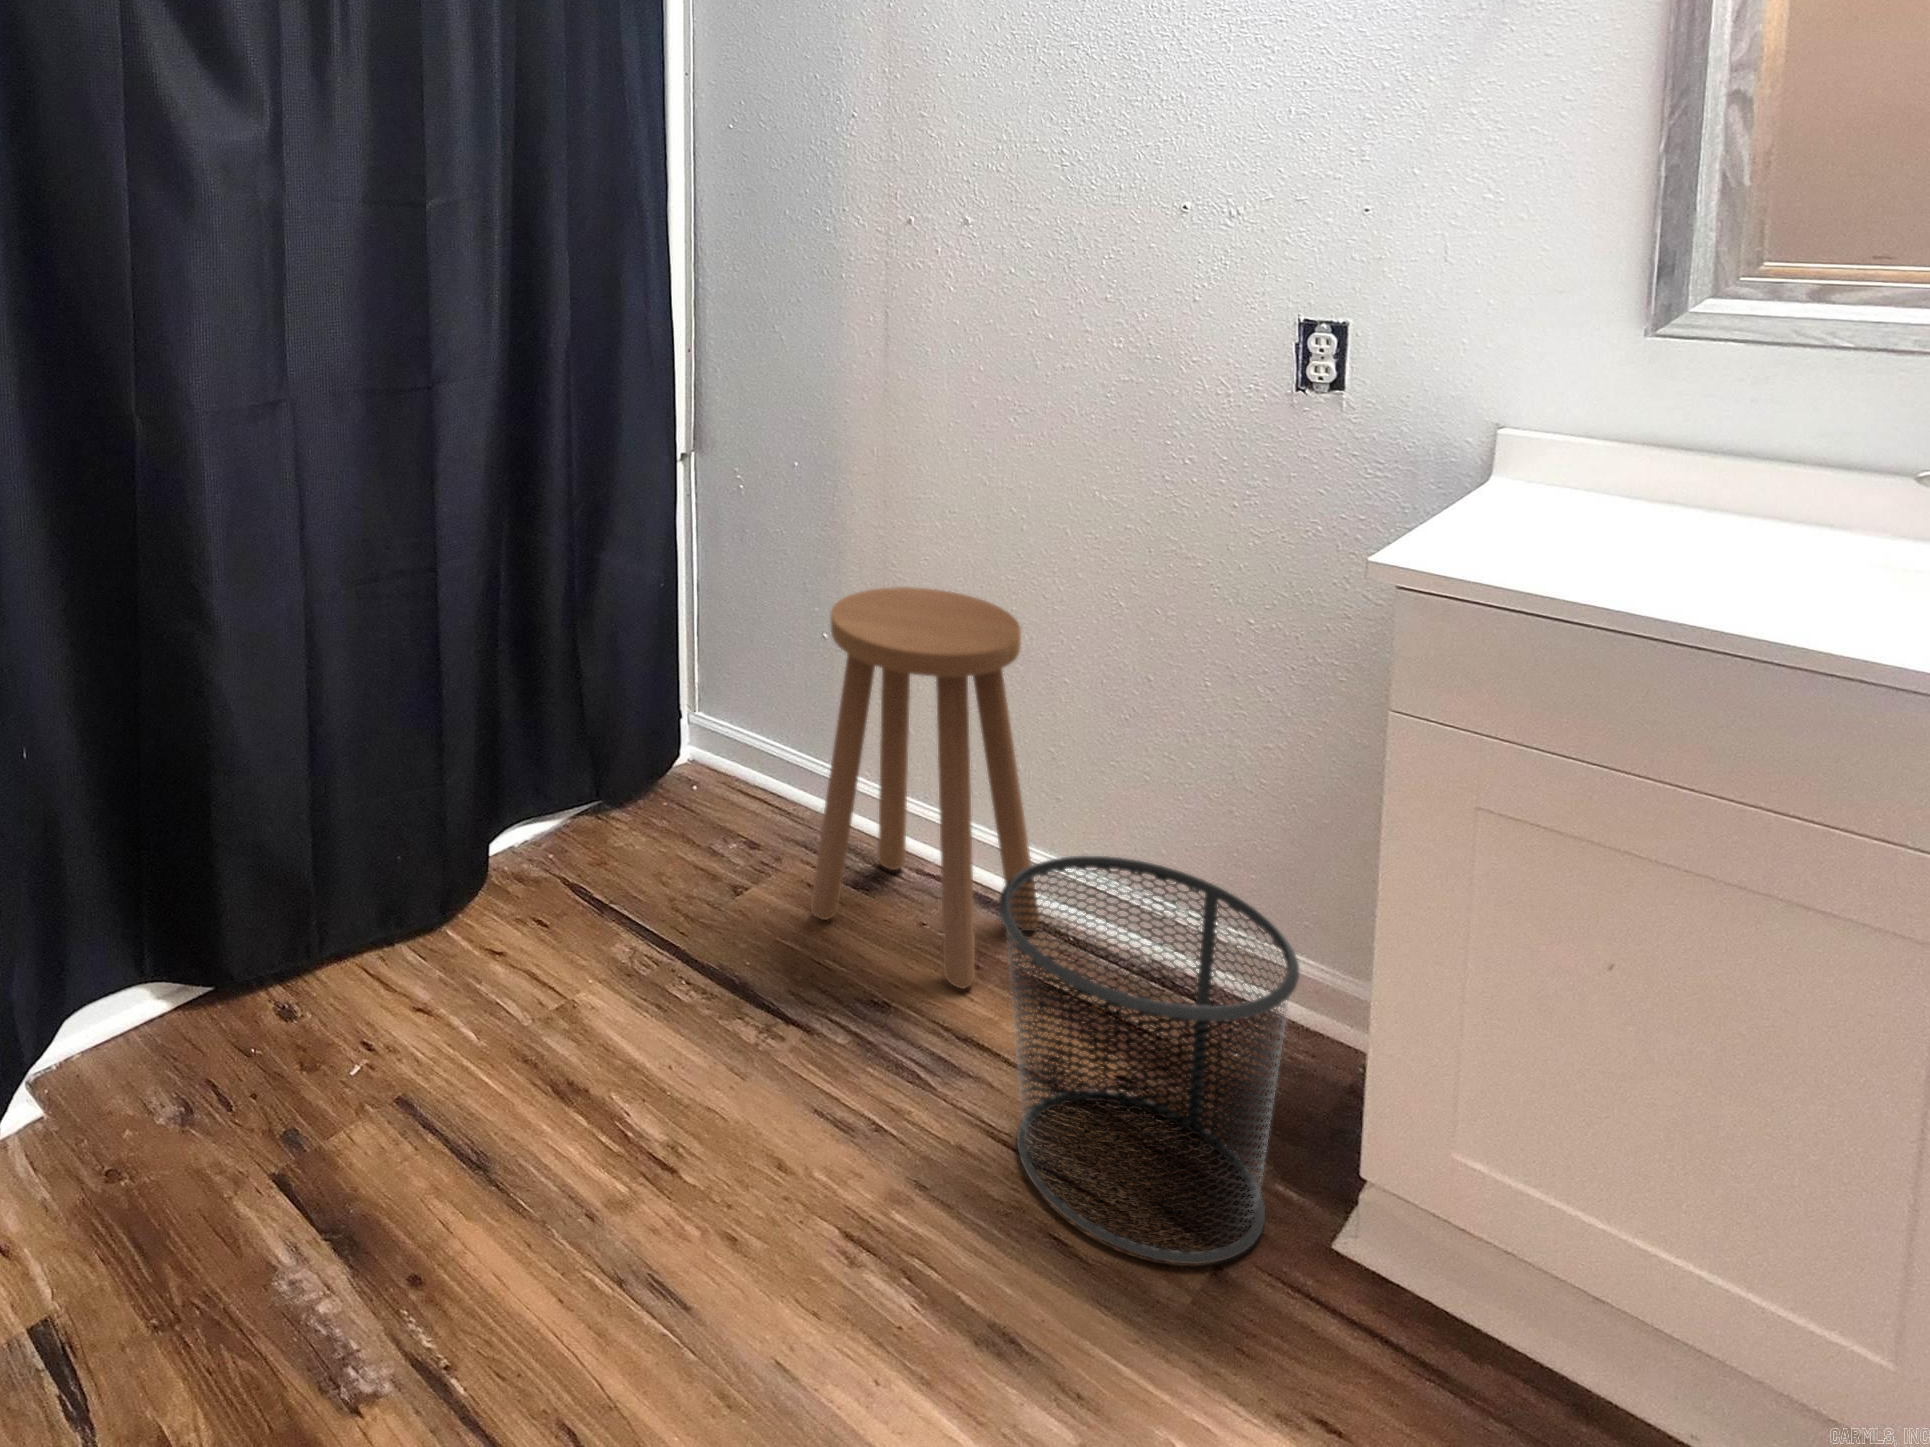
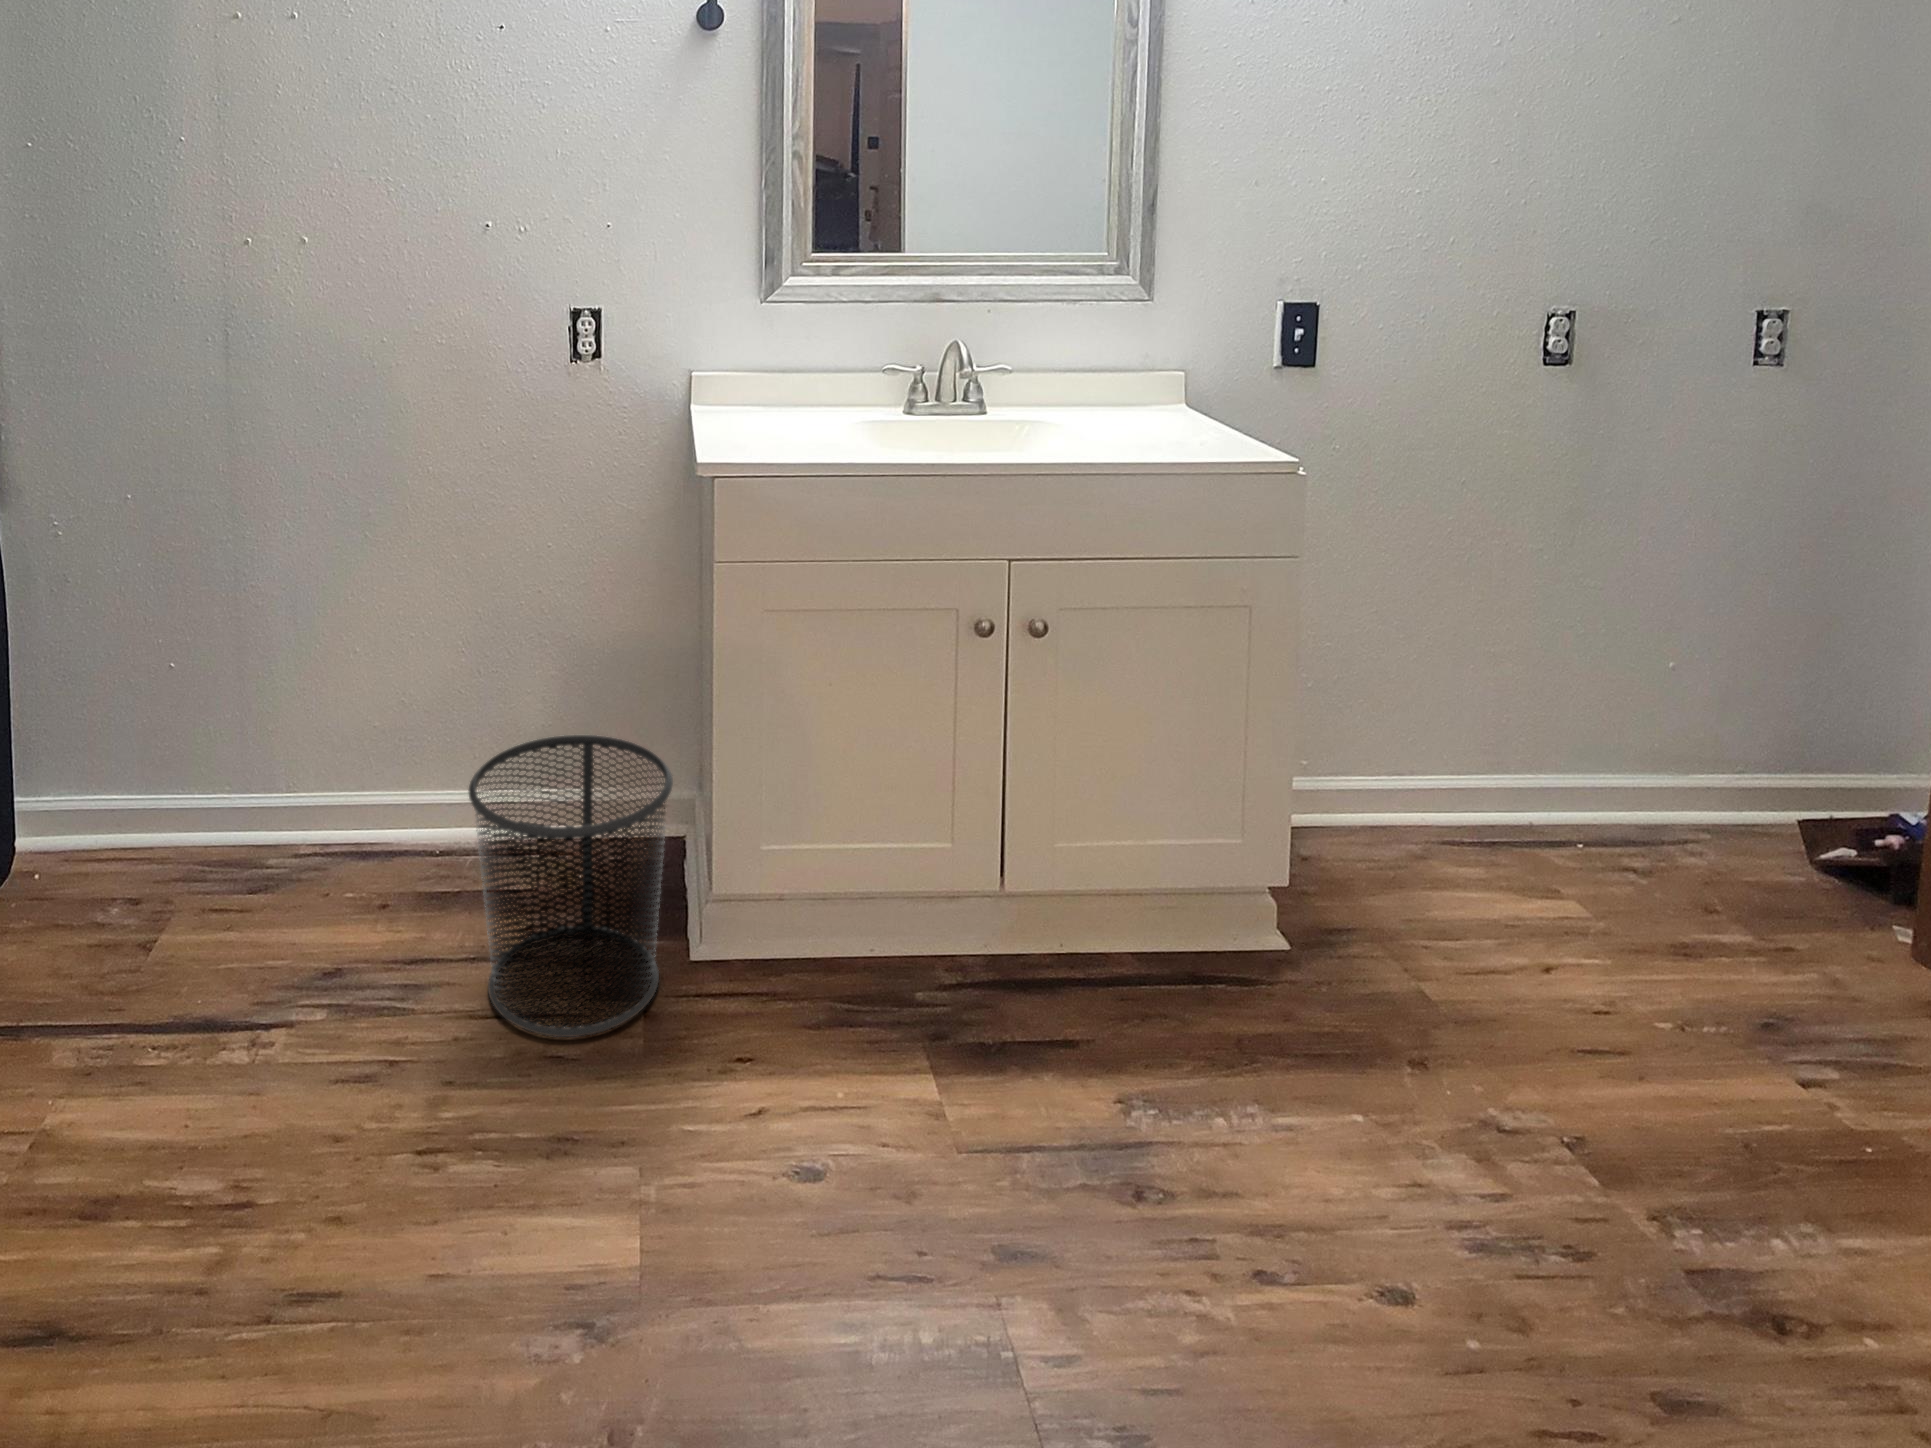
stool: present [810,587,1040,988] -> none [230,581,415,931]

